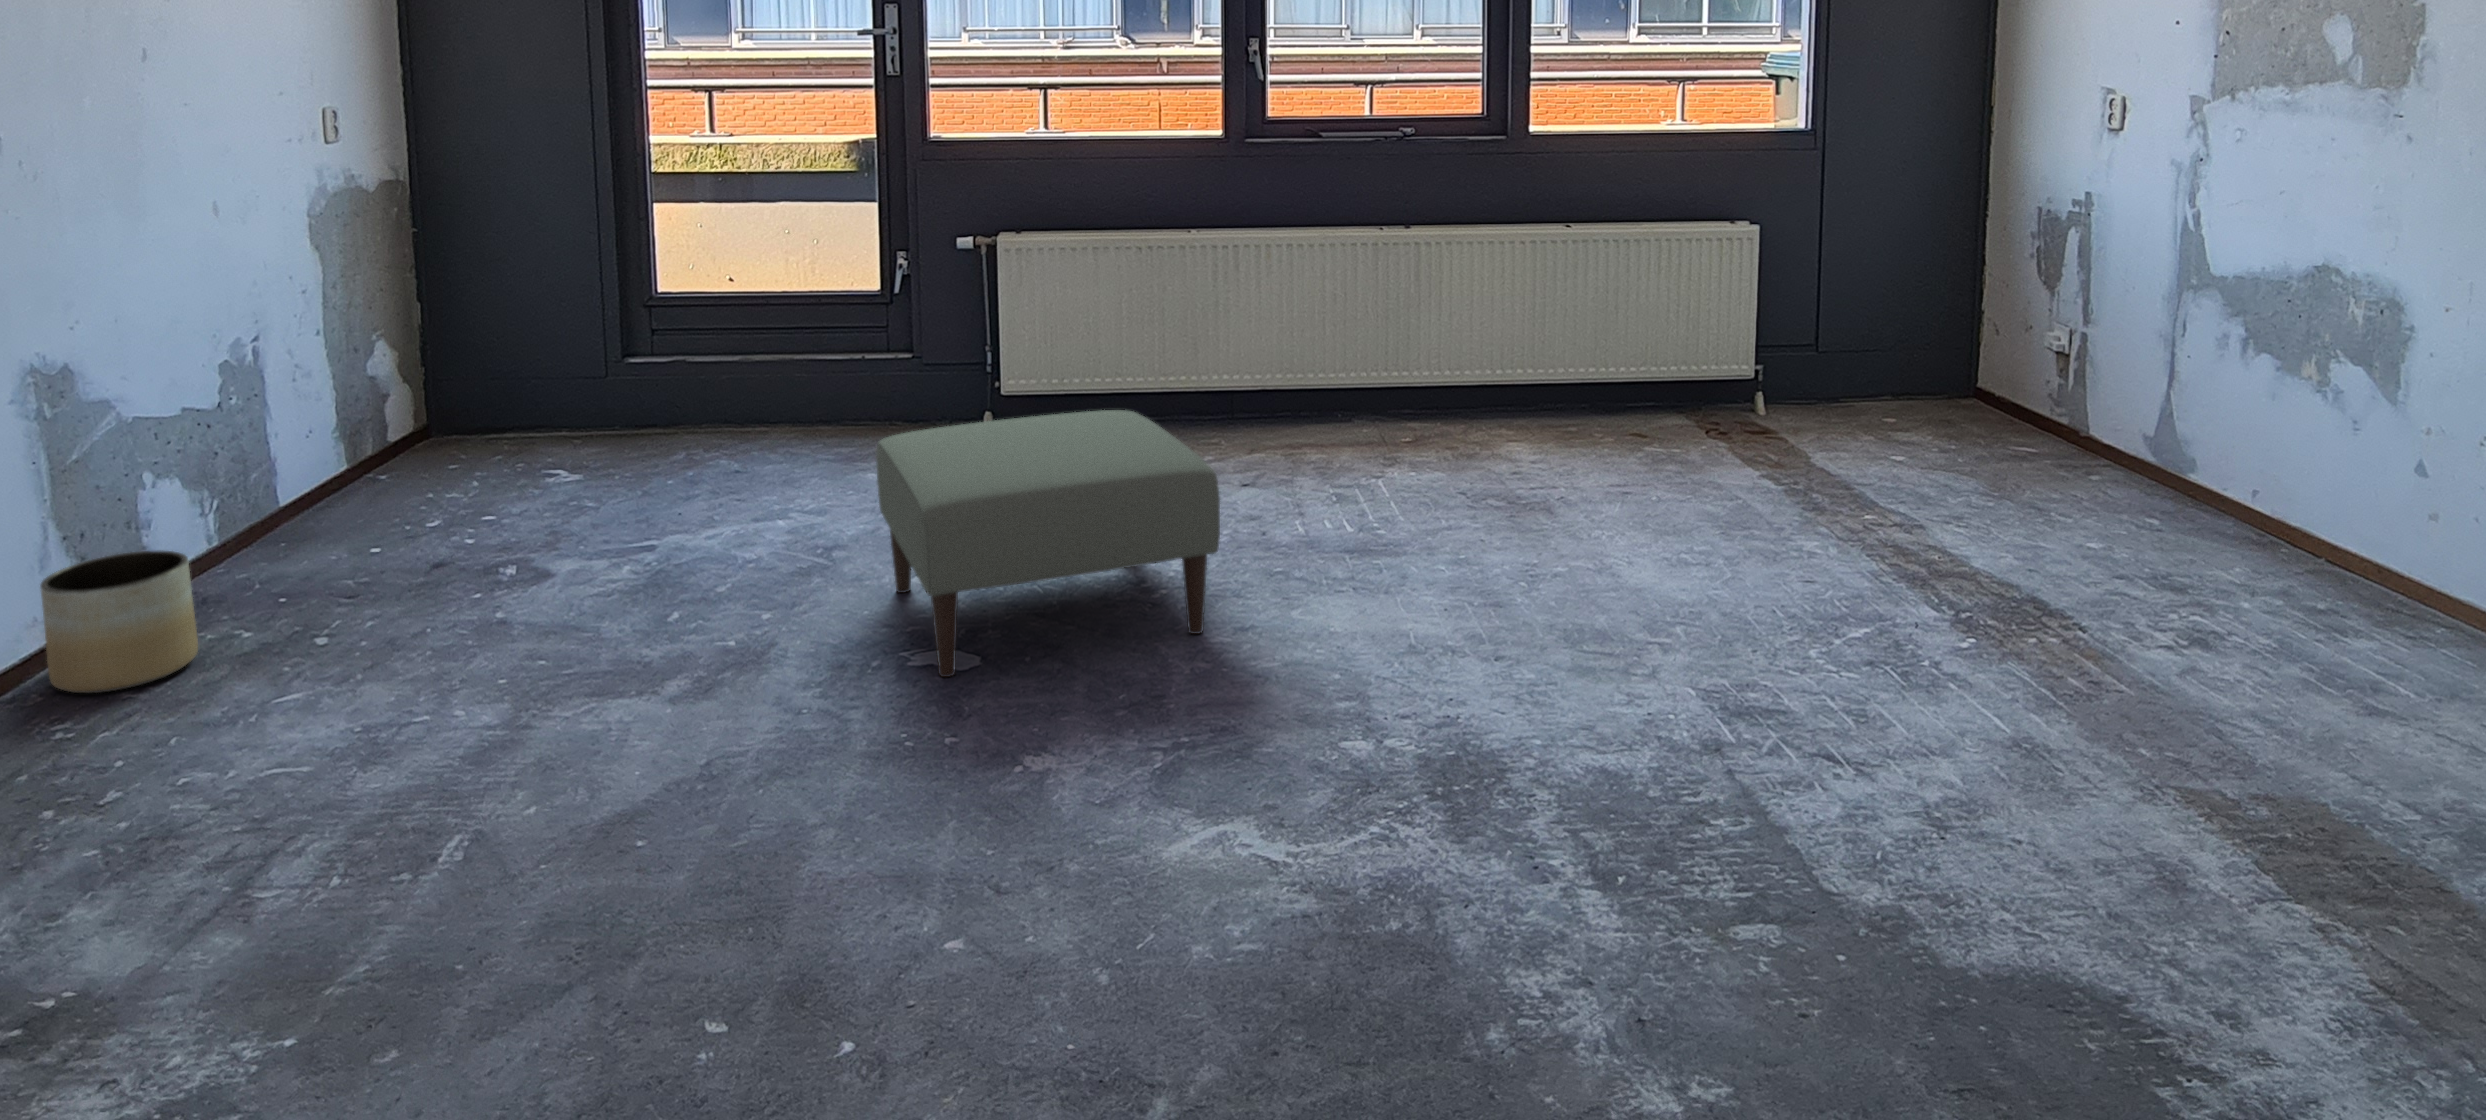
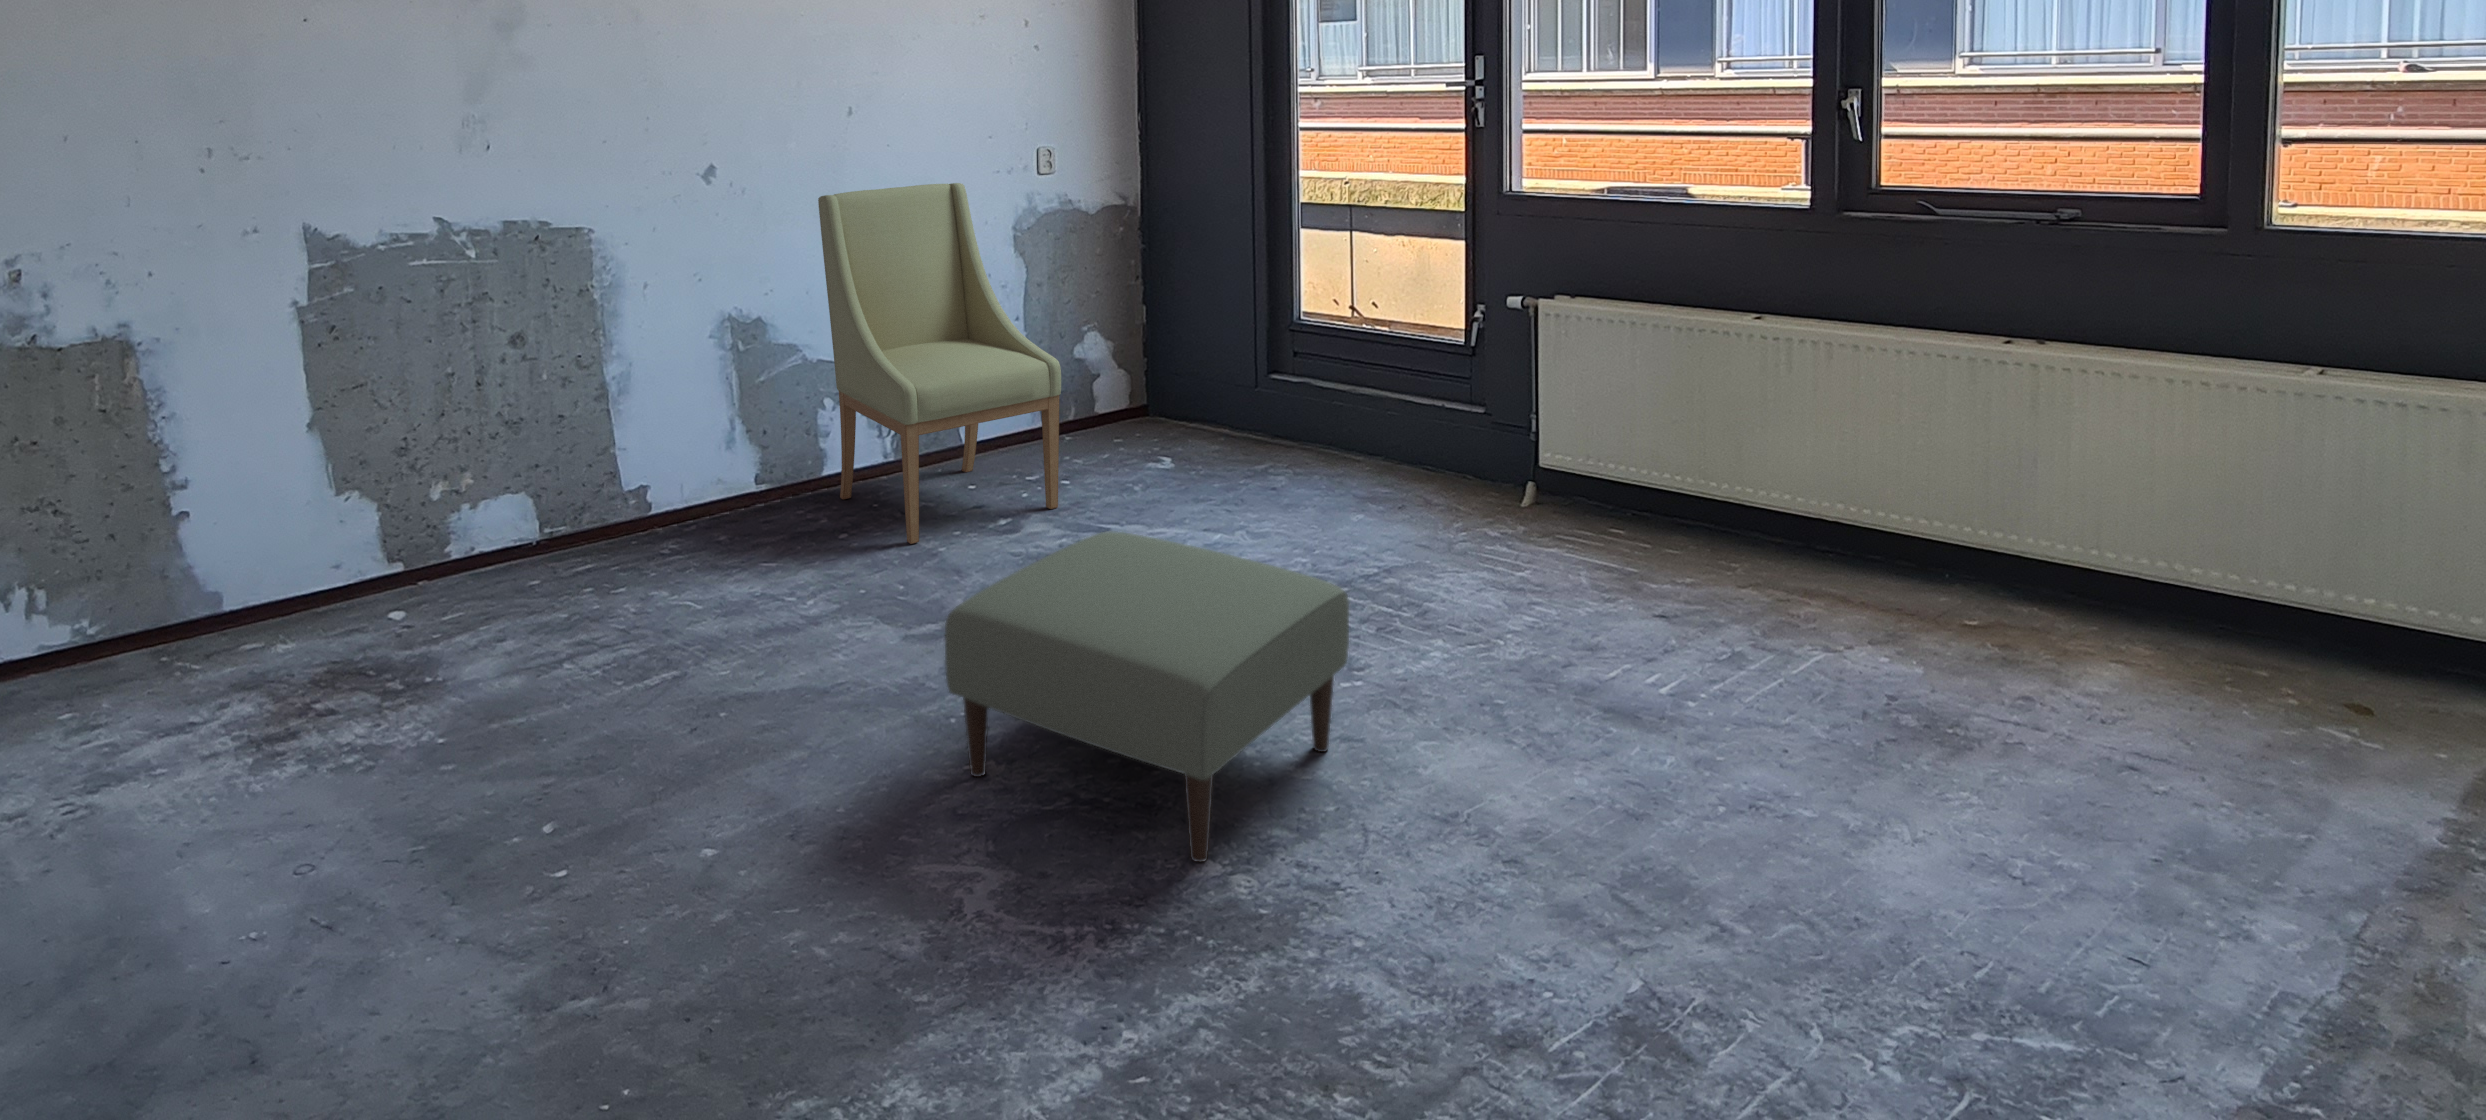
chair: none [140,151,529,598] -> present [818,183,1061,544]
planter: present [40,551,198,693] -> none [687,451,772,541]

